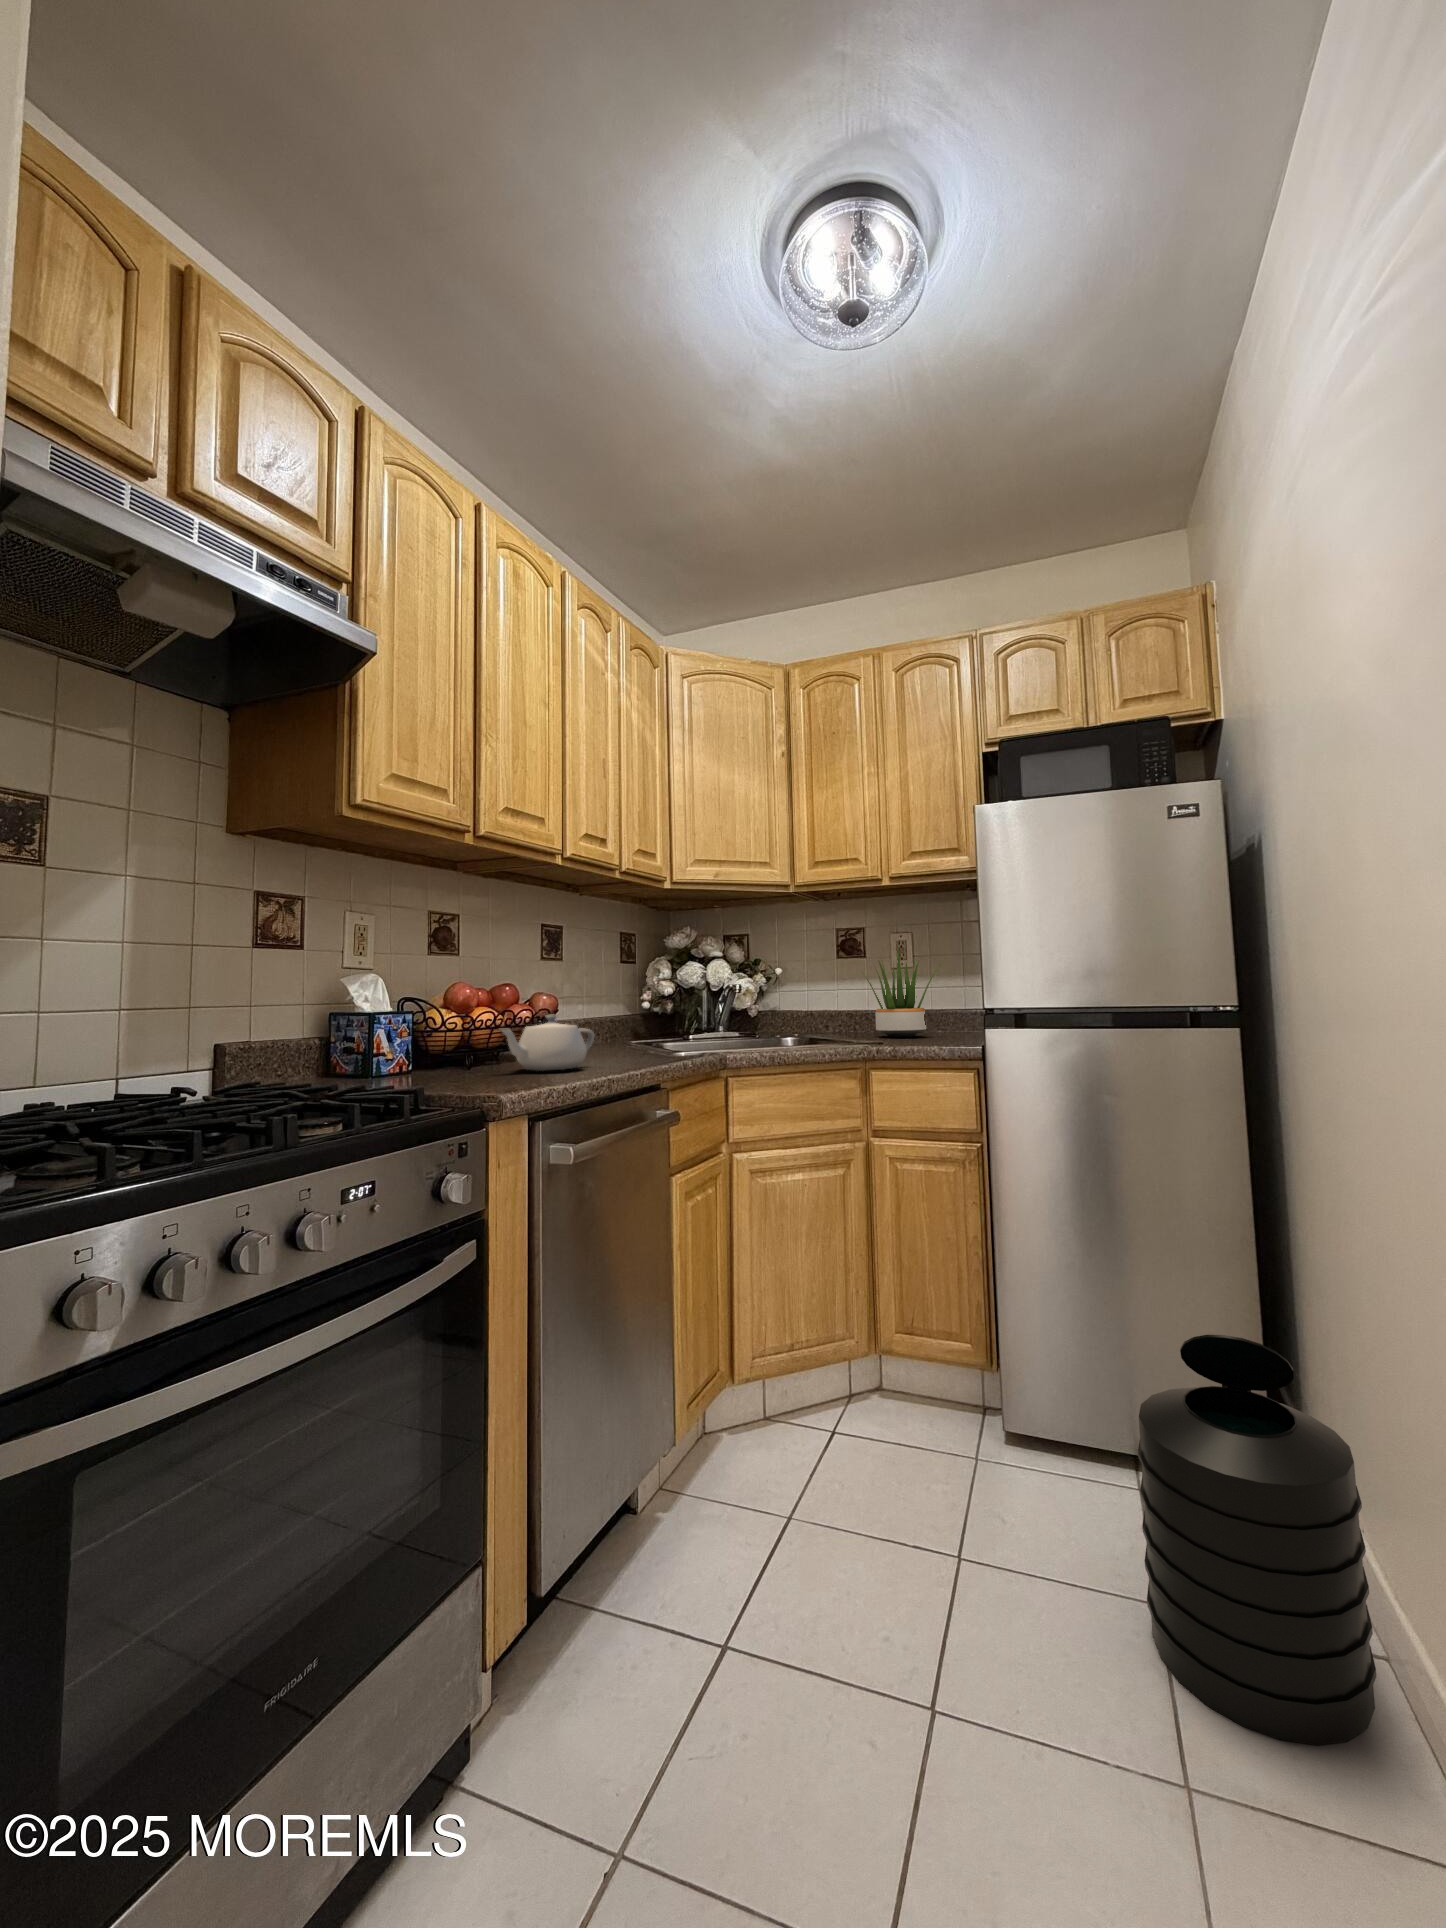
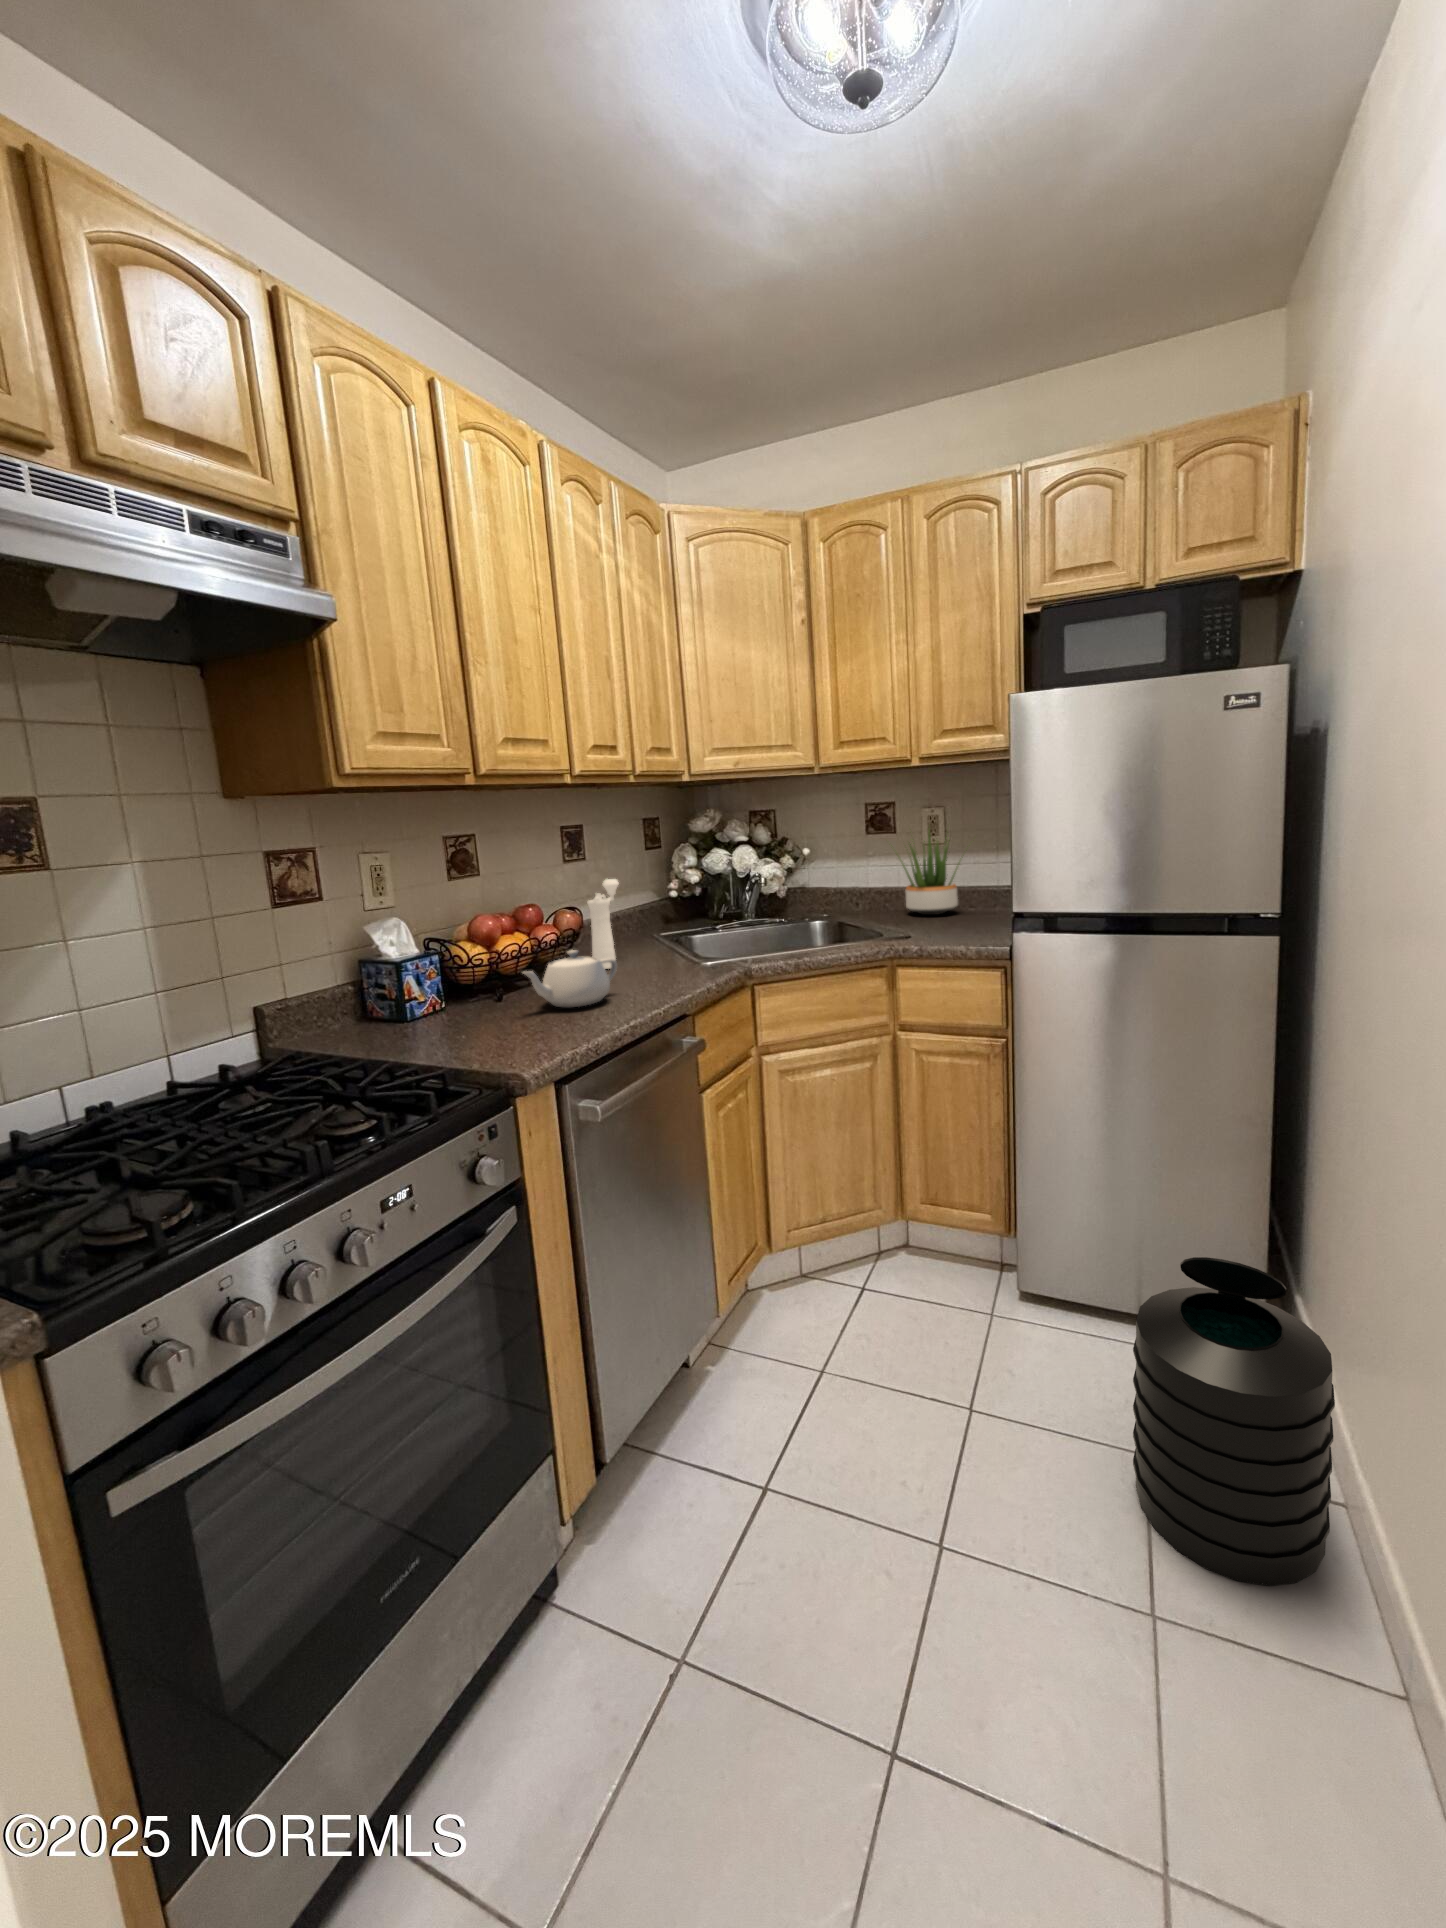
pepper mill: none [565,971,598,1056] -> present [587,879,619,969]

